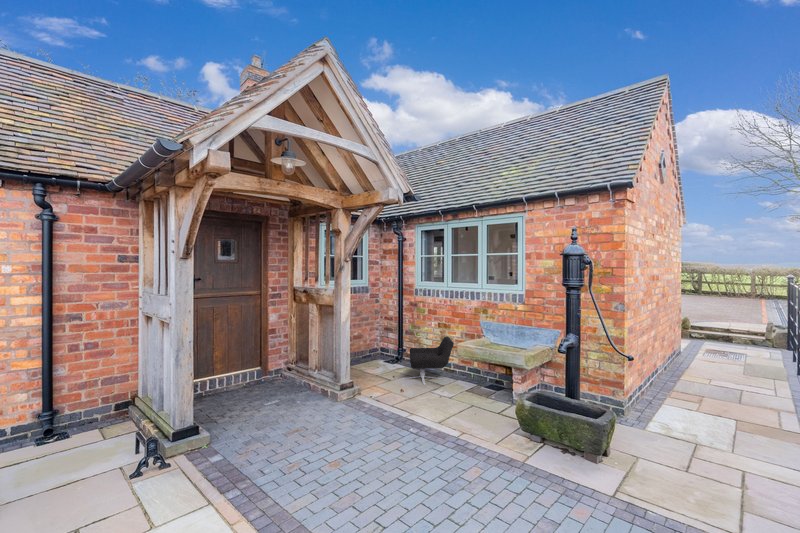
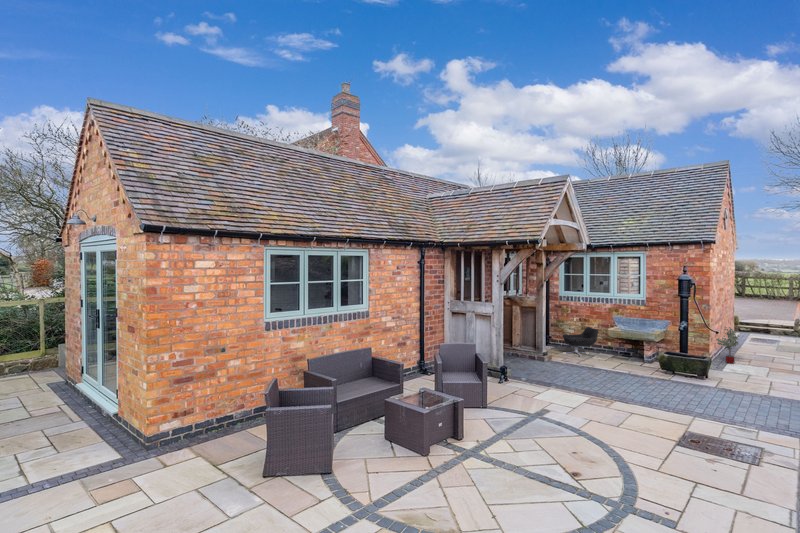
potted tree: none [642,340,683,407] -> present [717,327,739,364]

